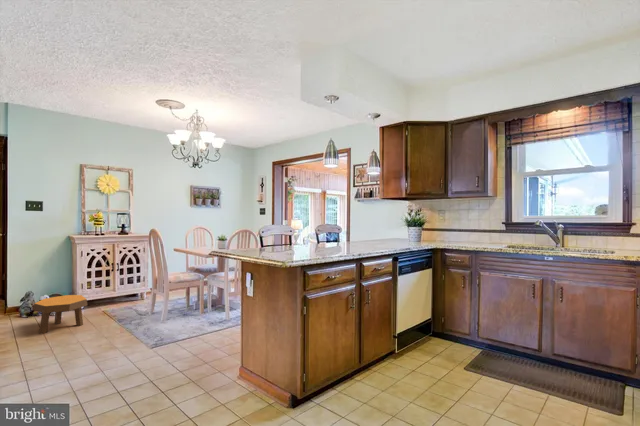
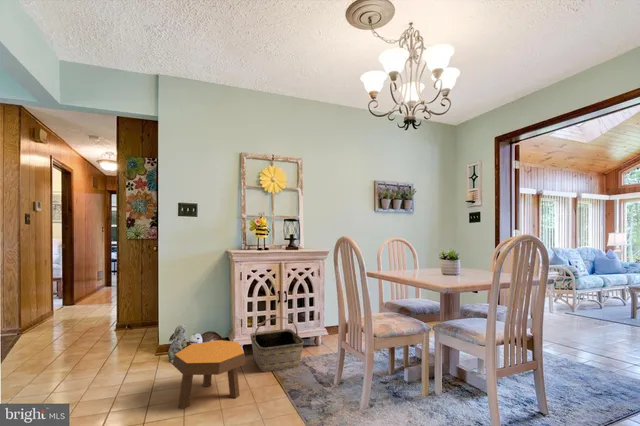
basket: none [90,280,130,314] -> present [251,317,304,372]

